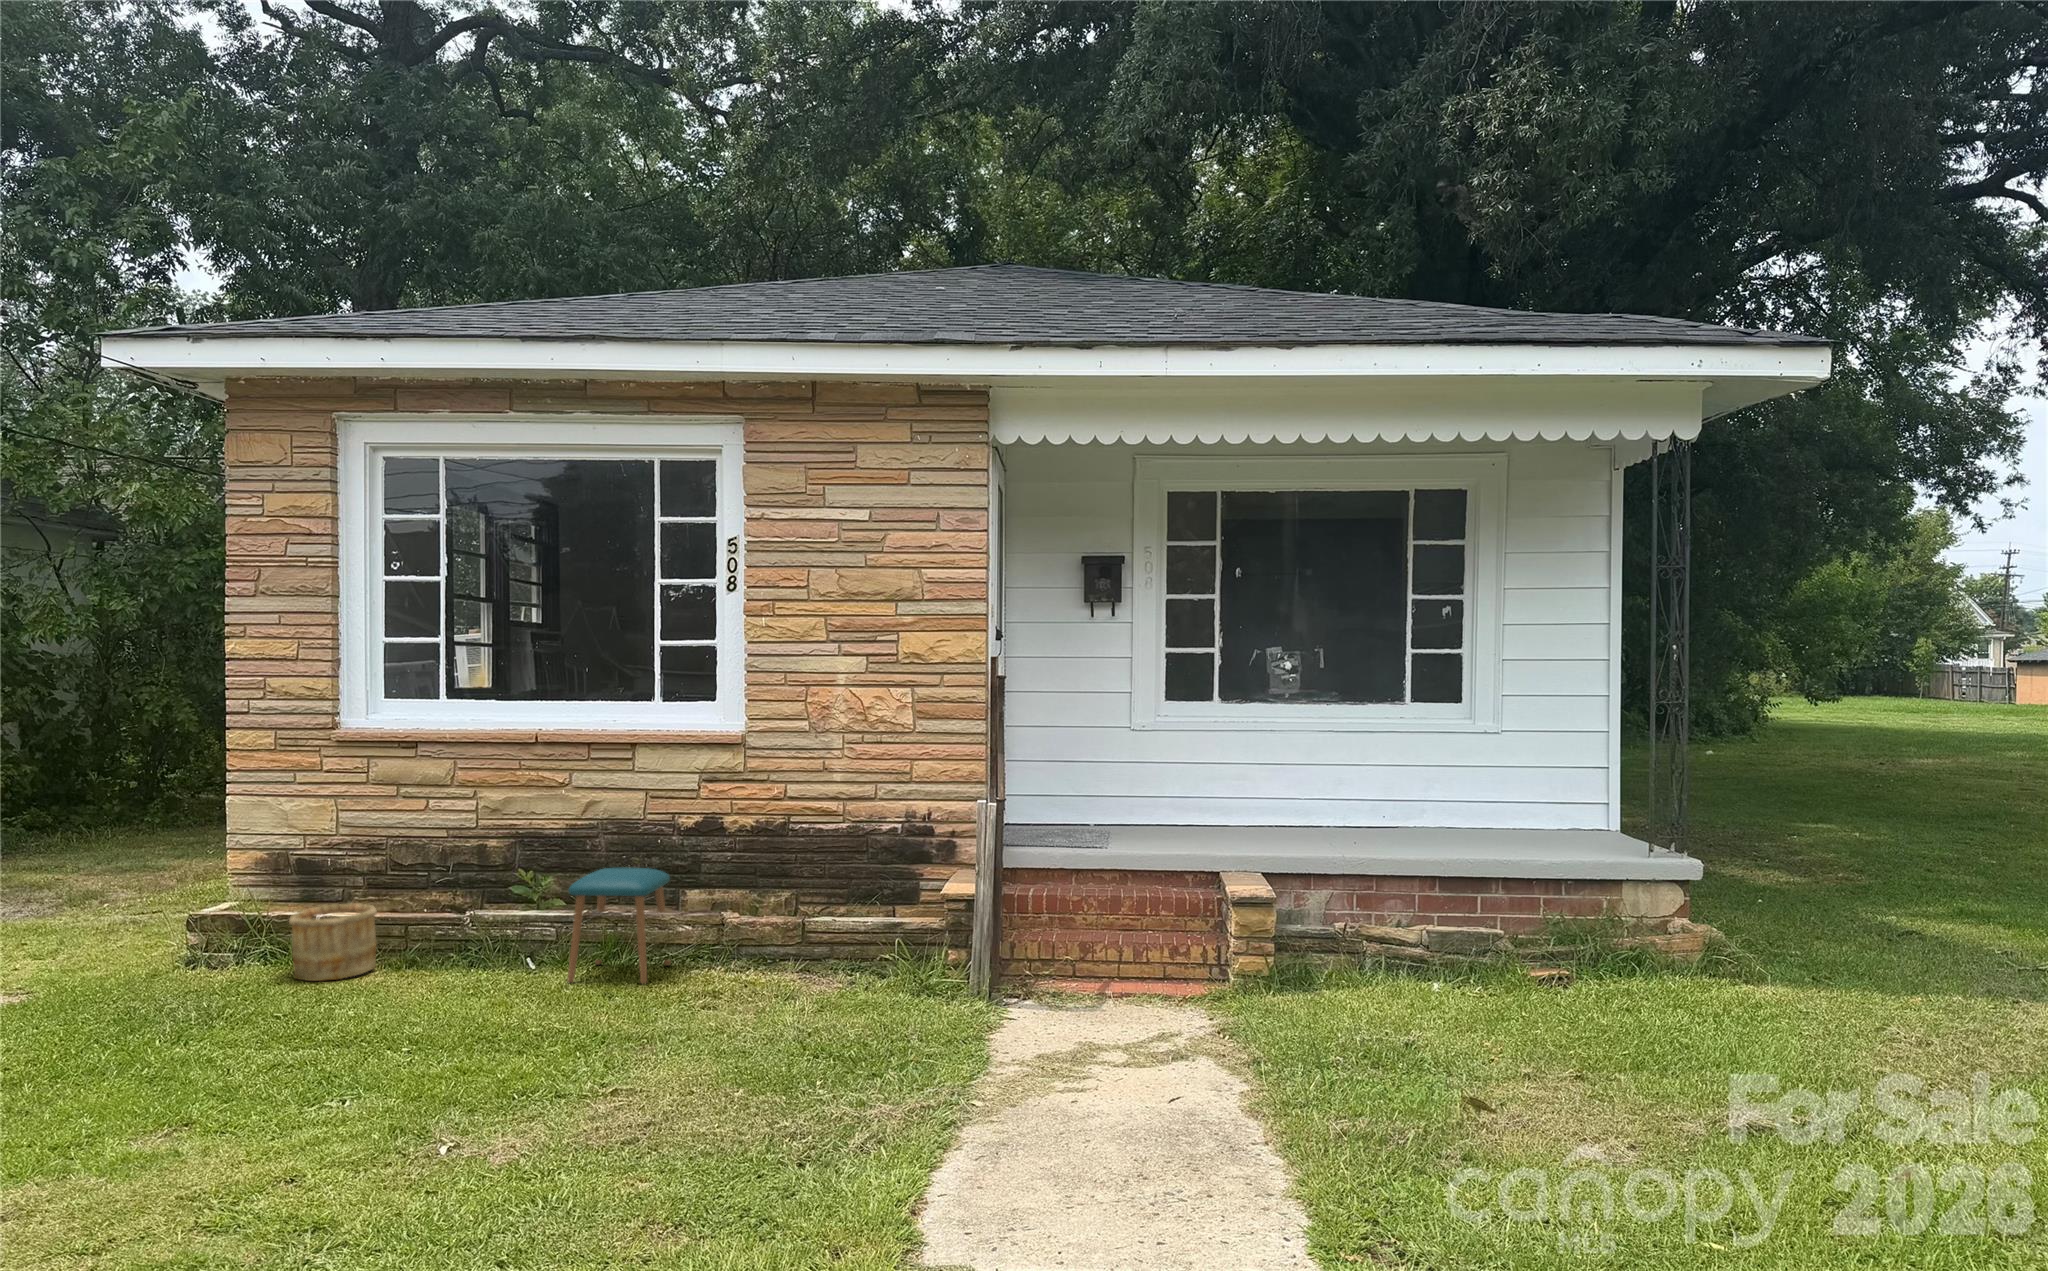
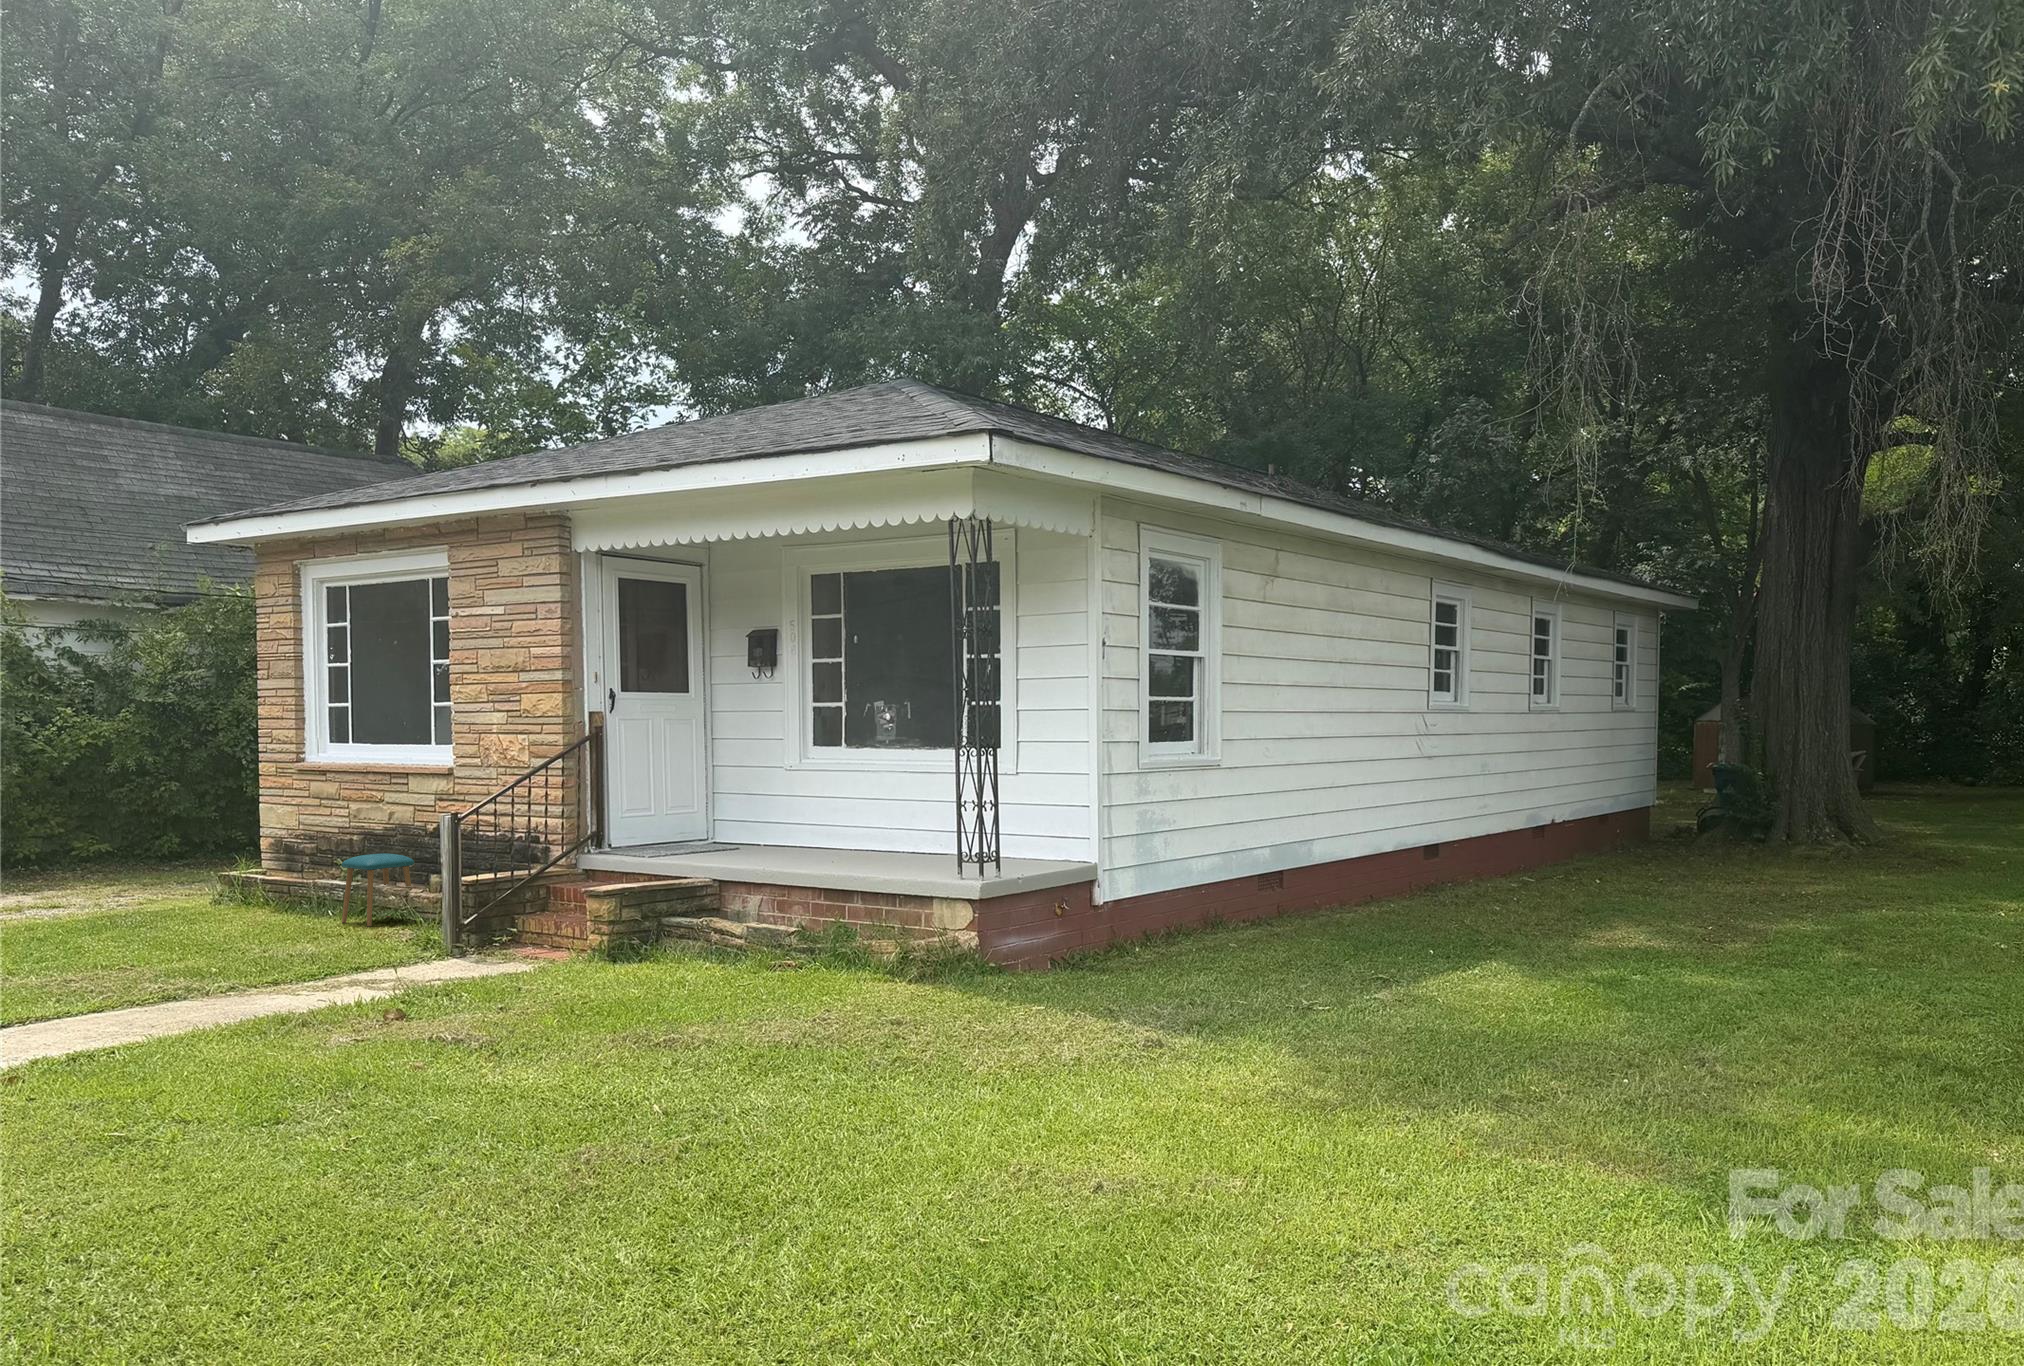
wooden bucket: present [289,903,377,981] -> none [249,869,302,912]

